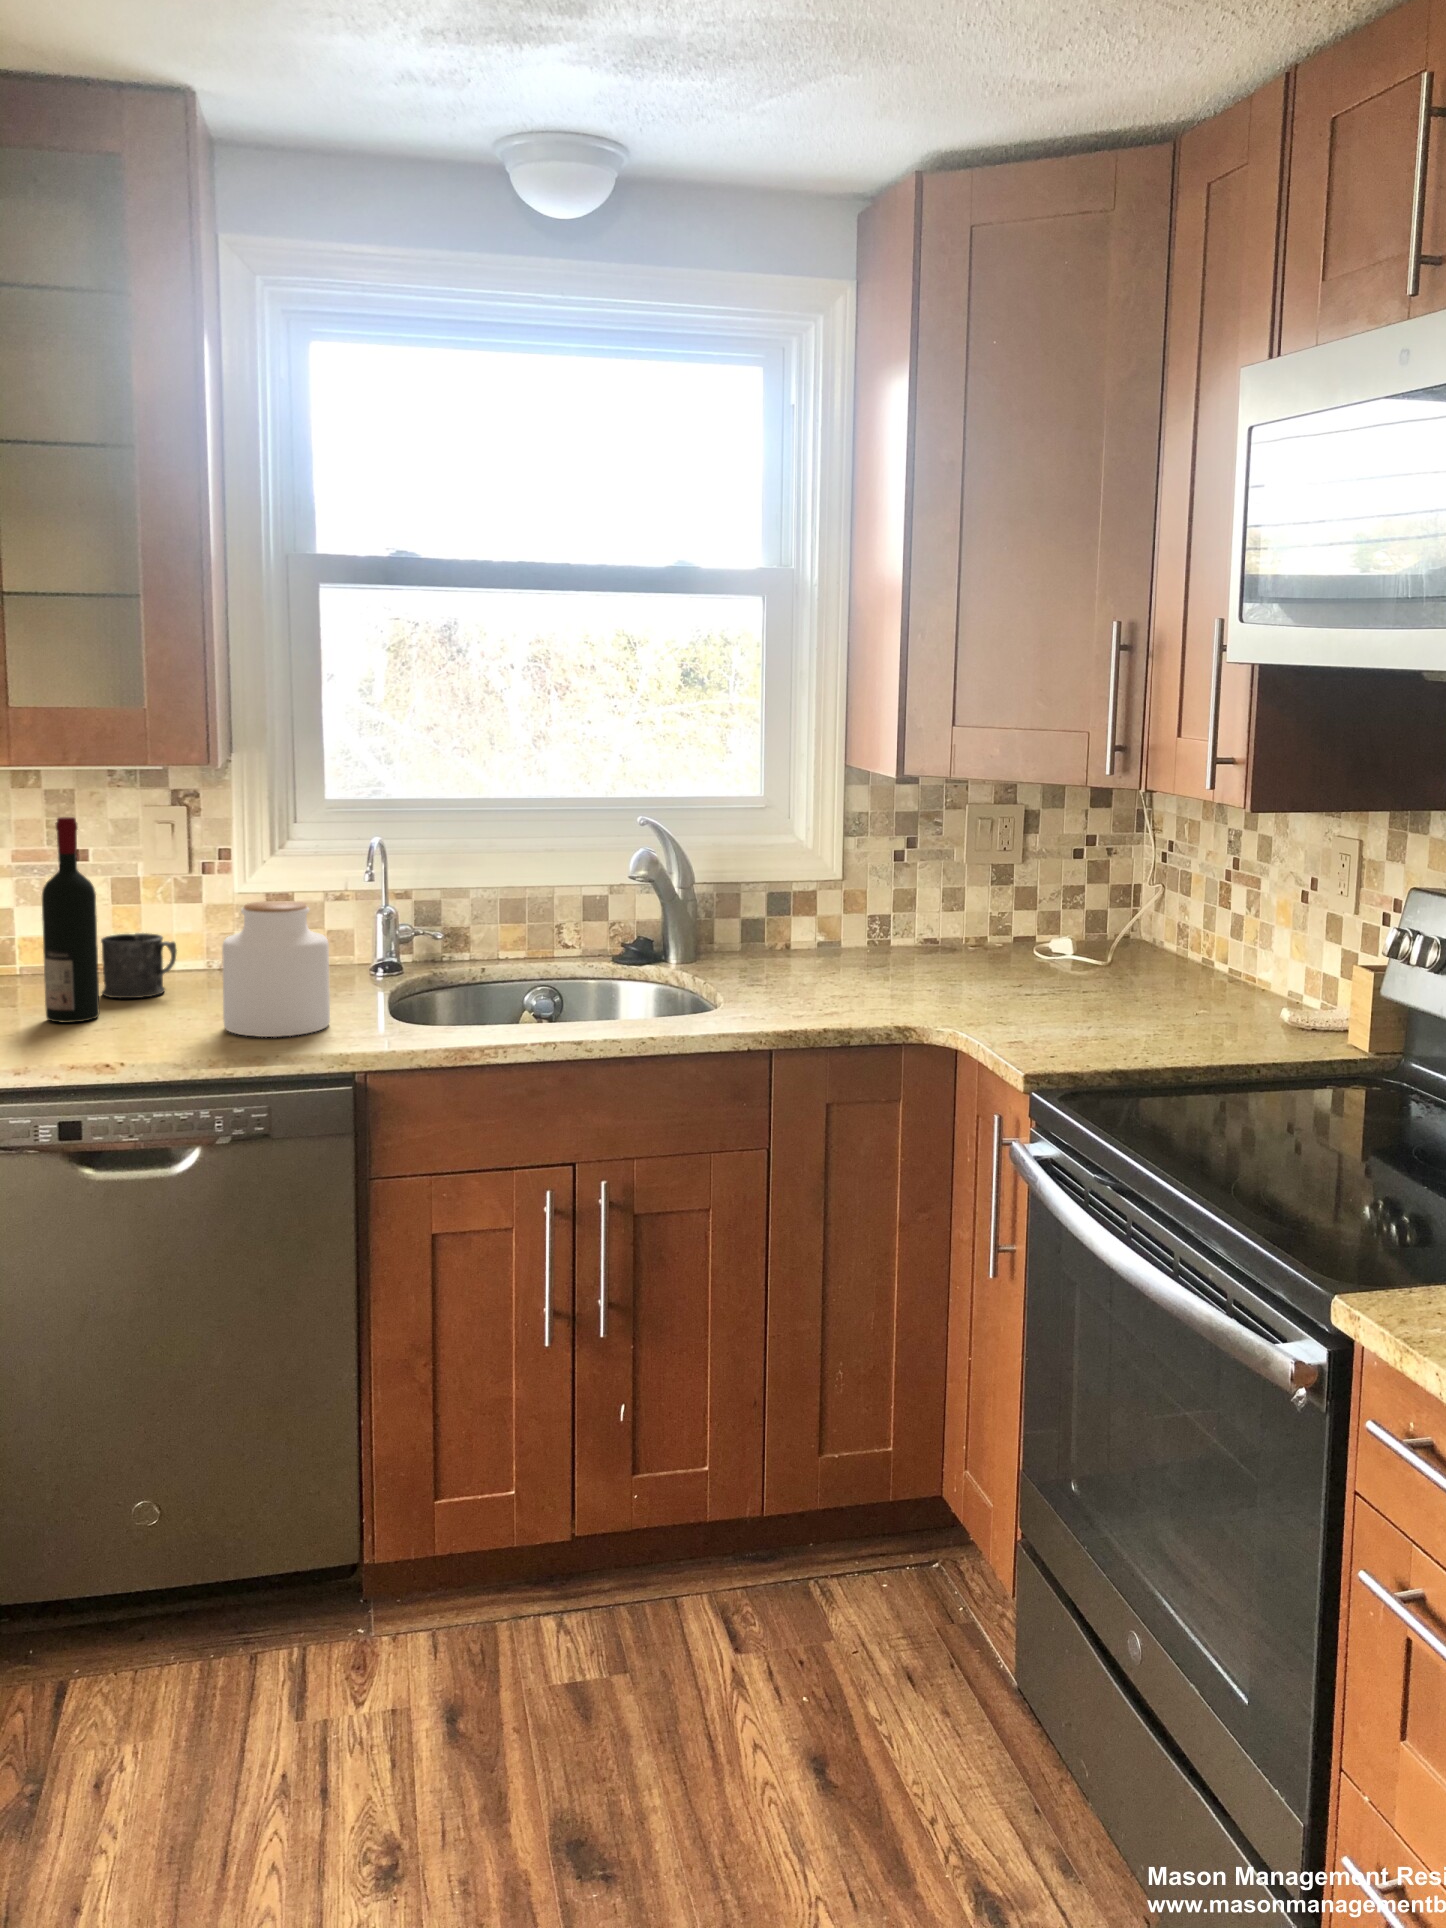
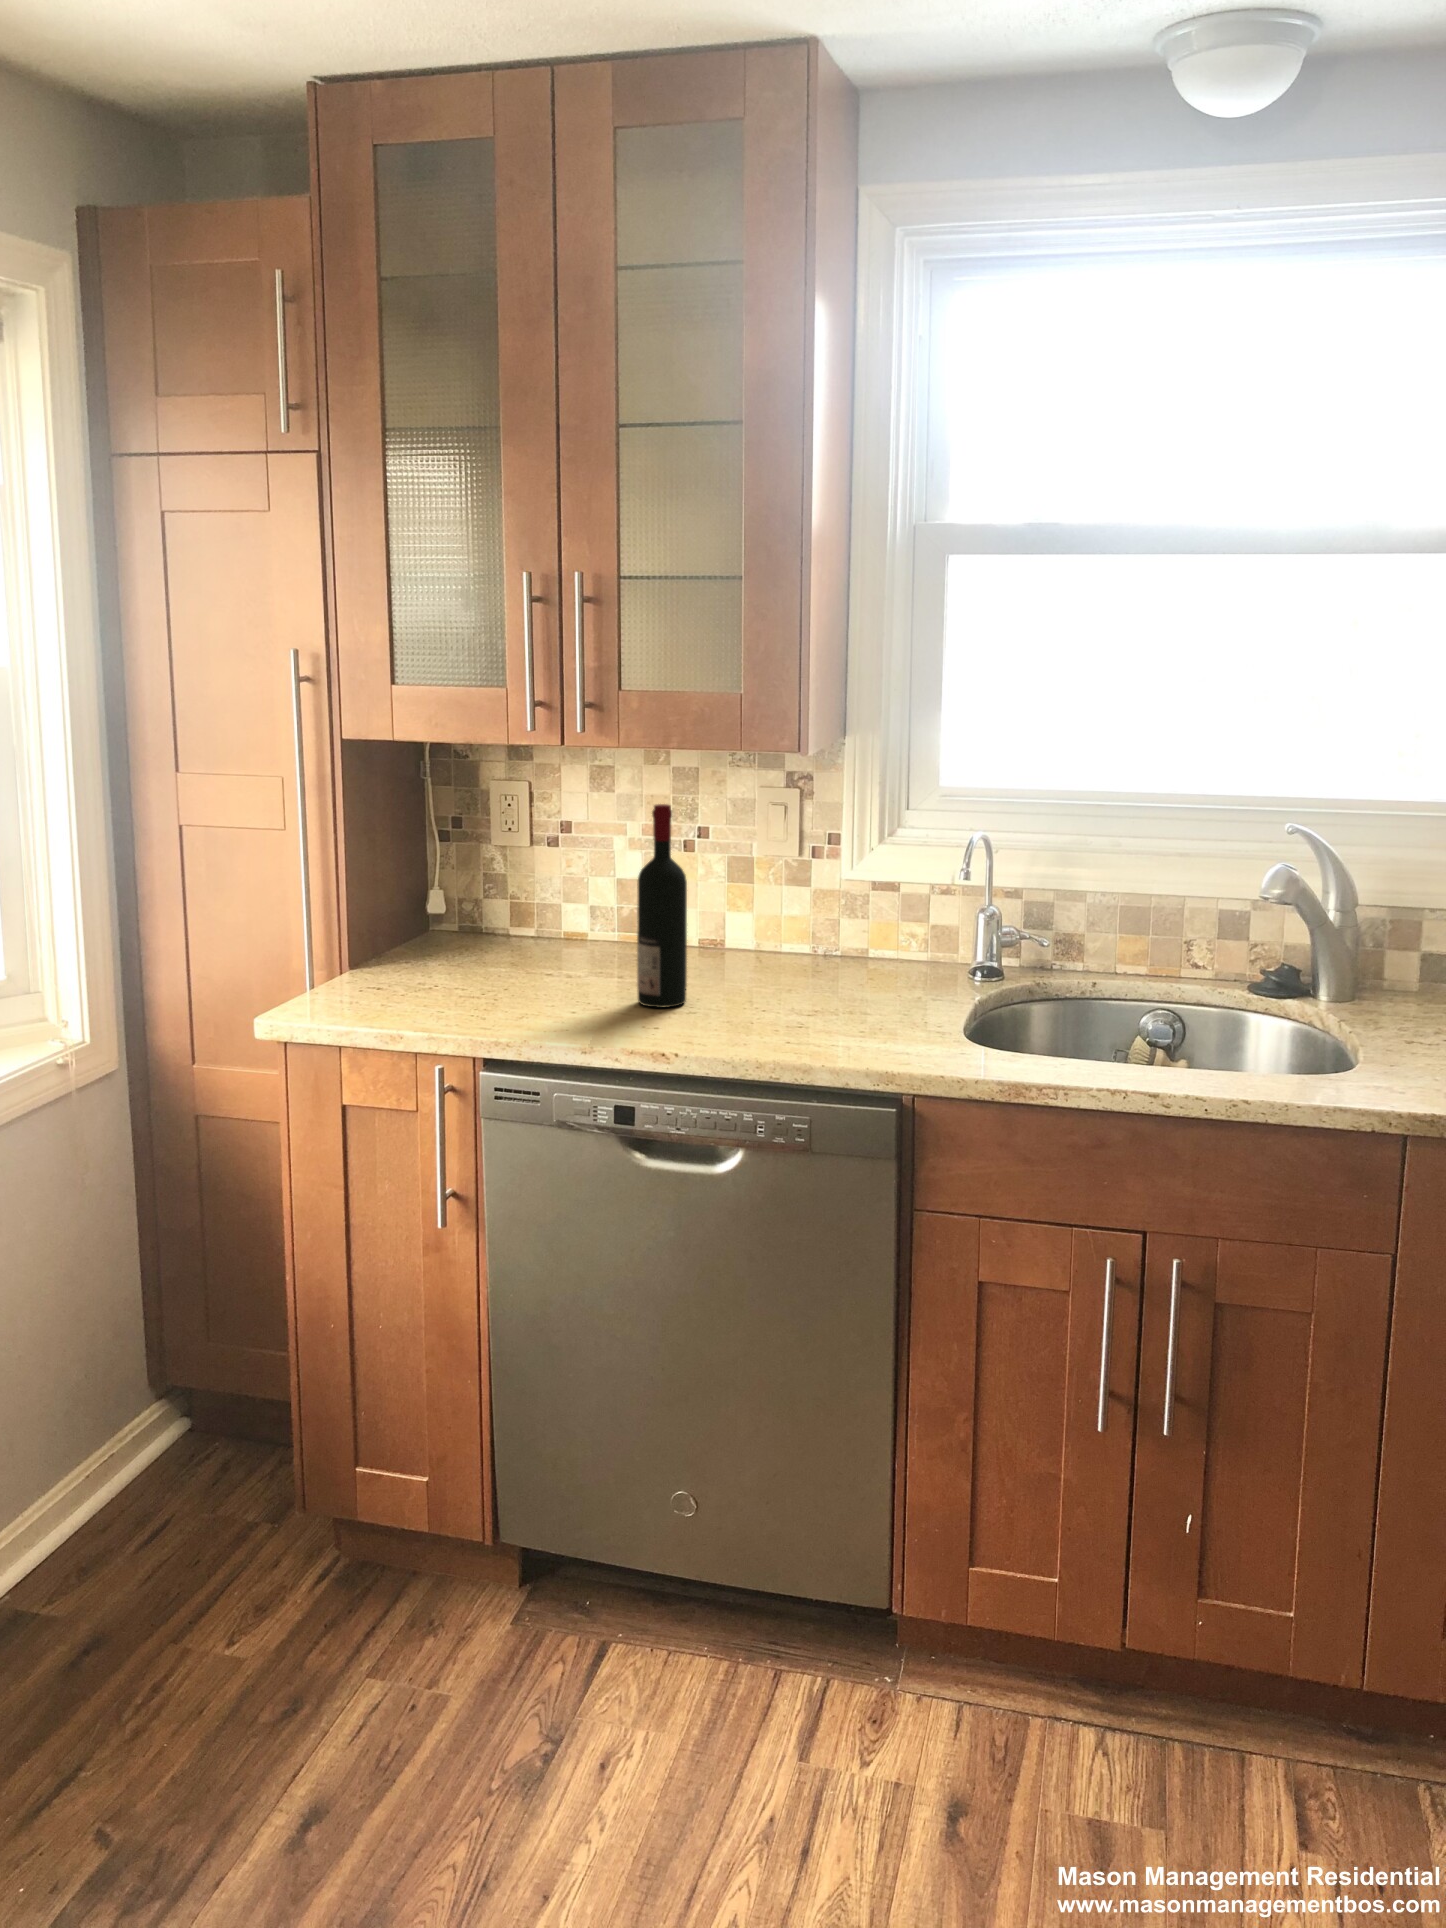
jar: present [222,901,330,1037] -> none [789,902,898,1048]
mug: present [101,933,177,998] -> none [702,918,771,985]

